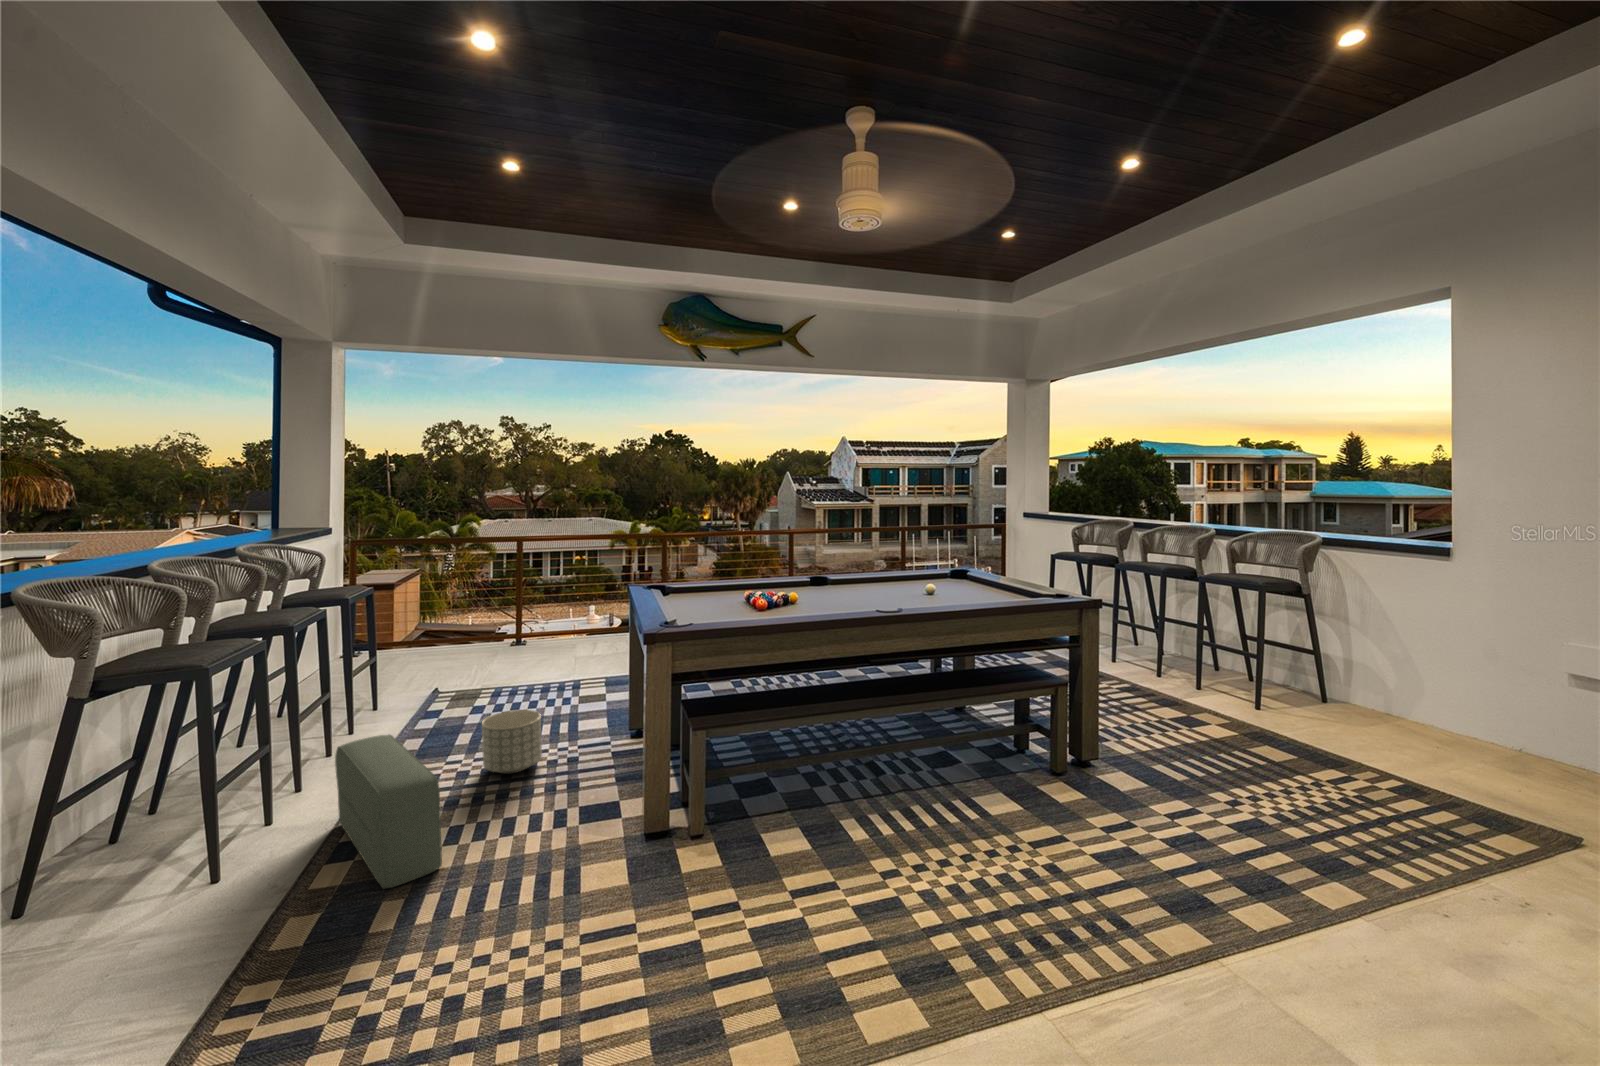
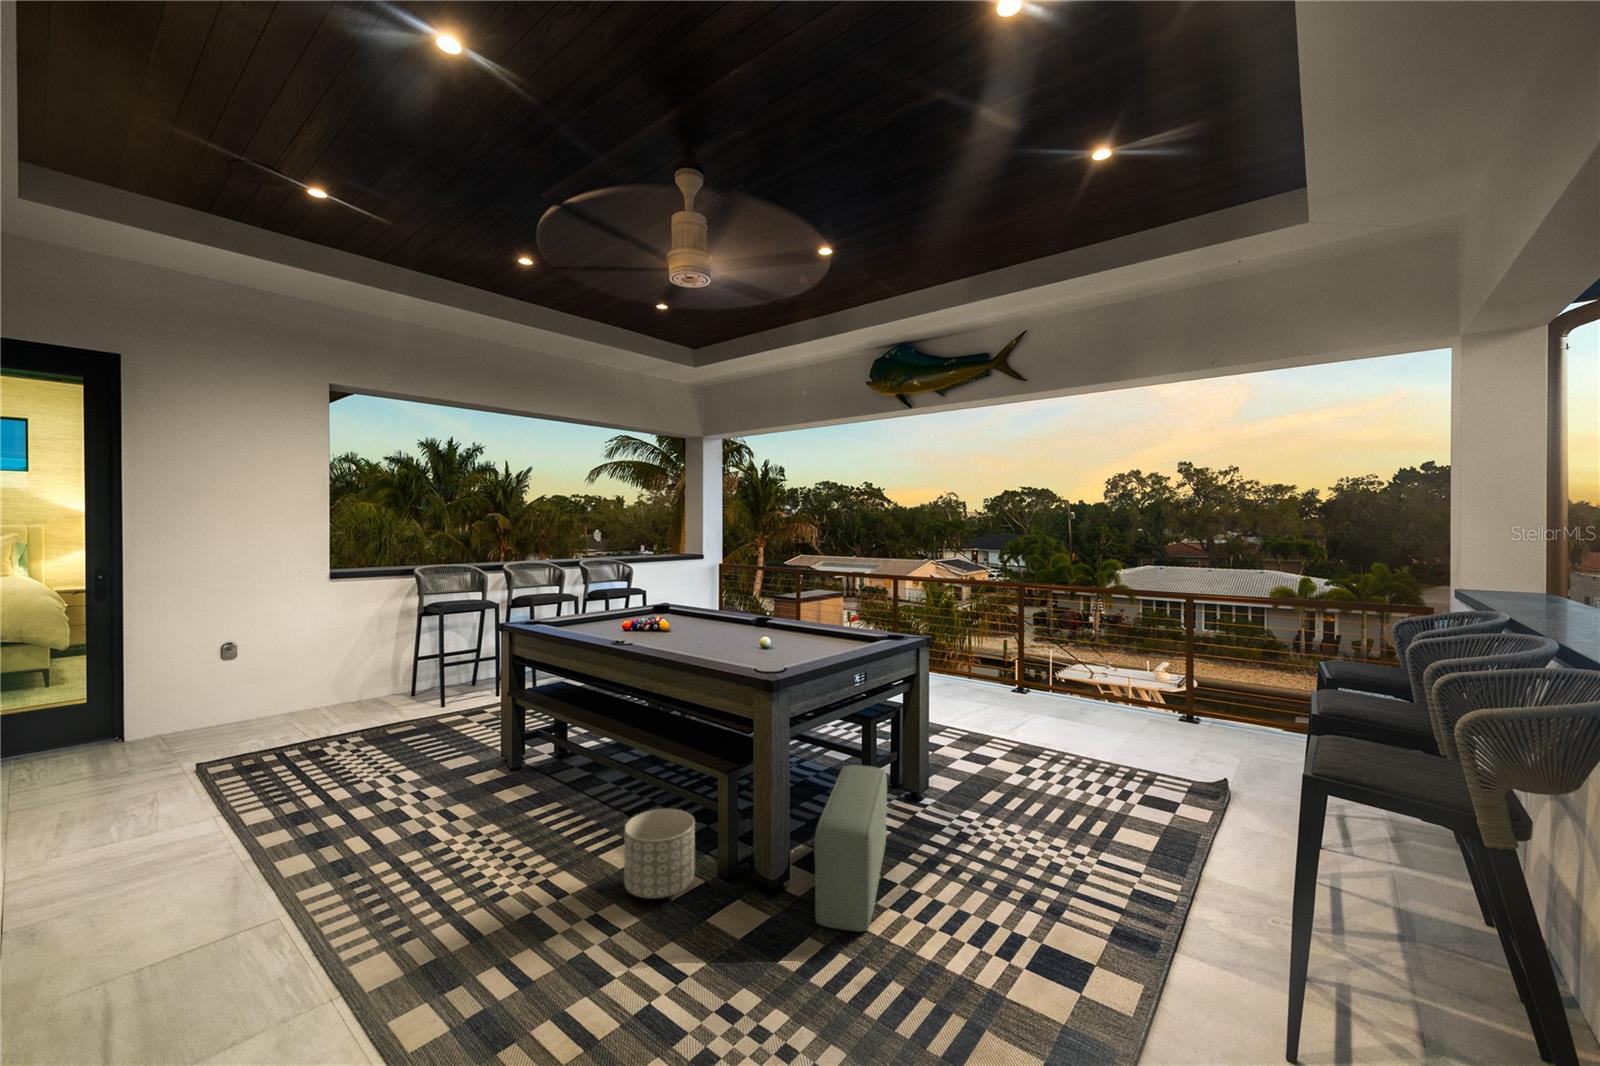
planter: present [482,710,542,774] -> present [624,809,695,898]

